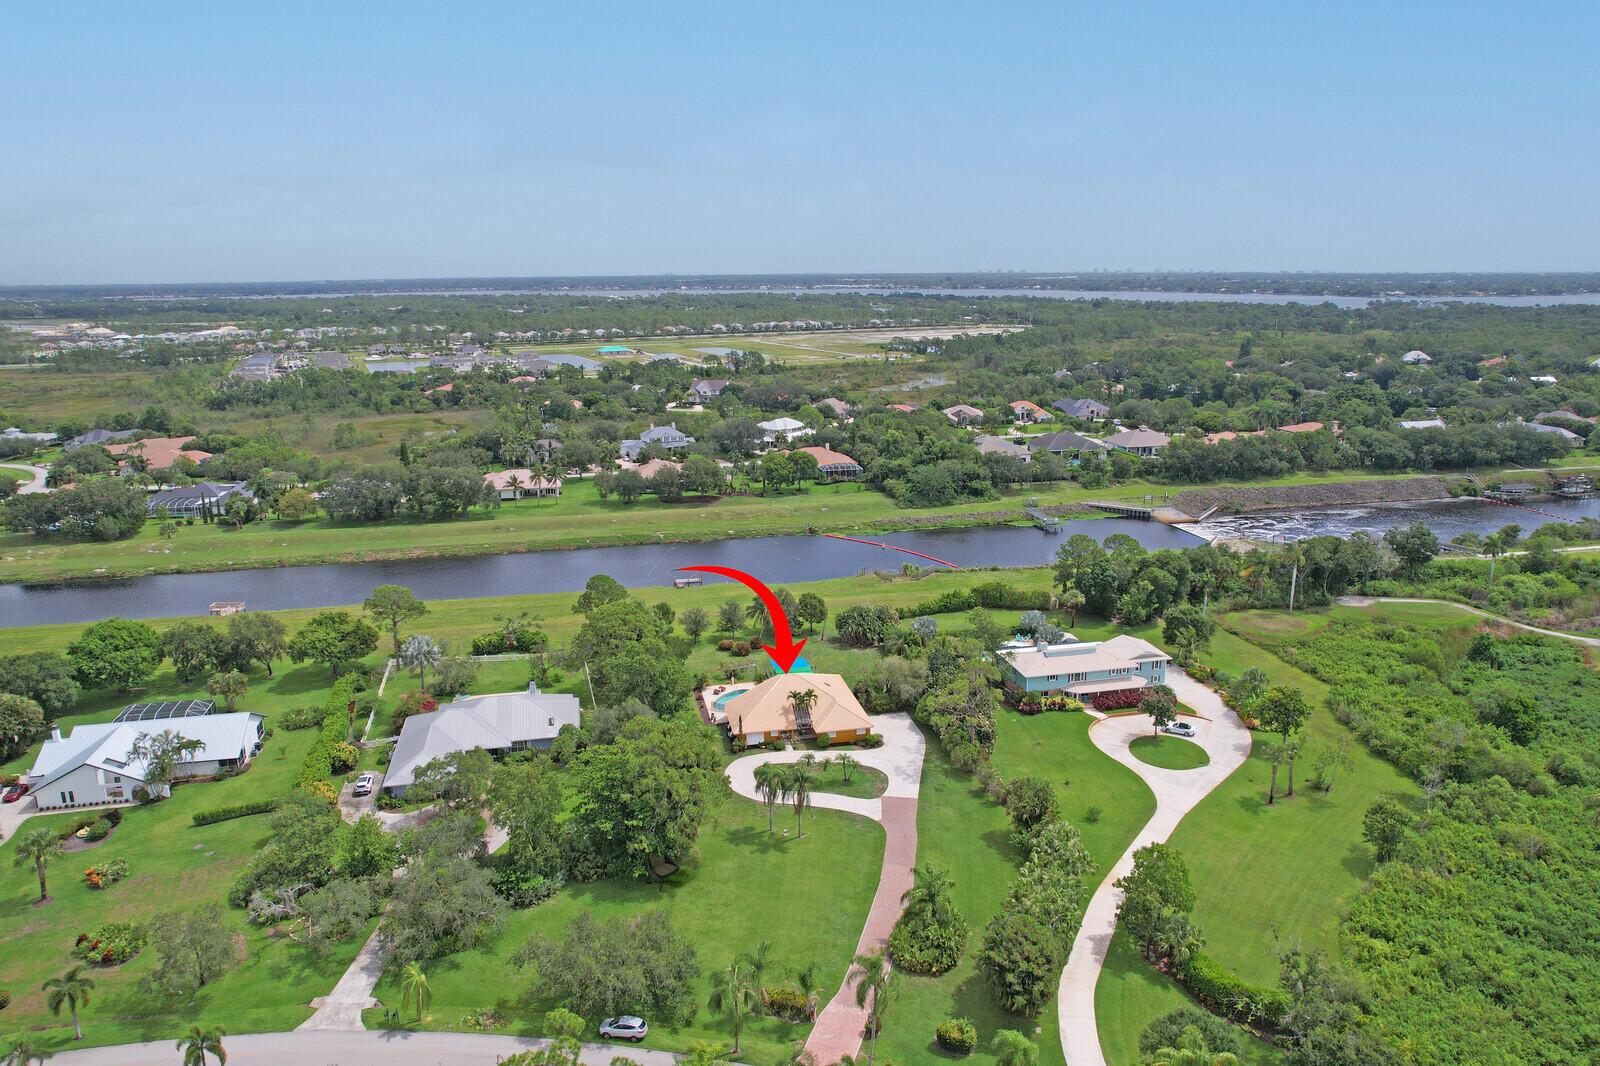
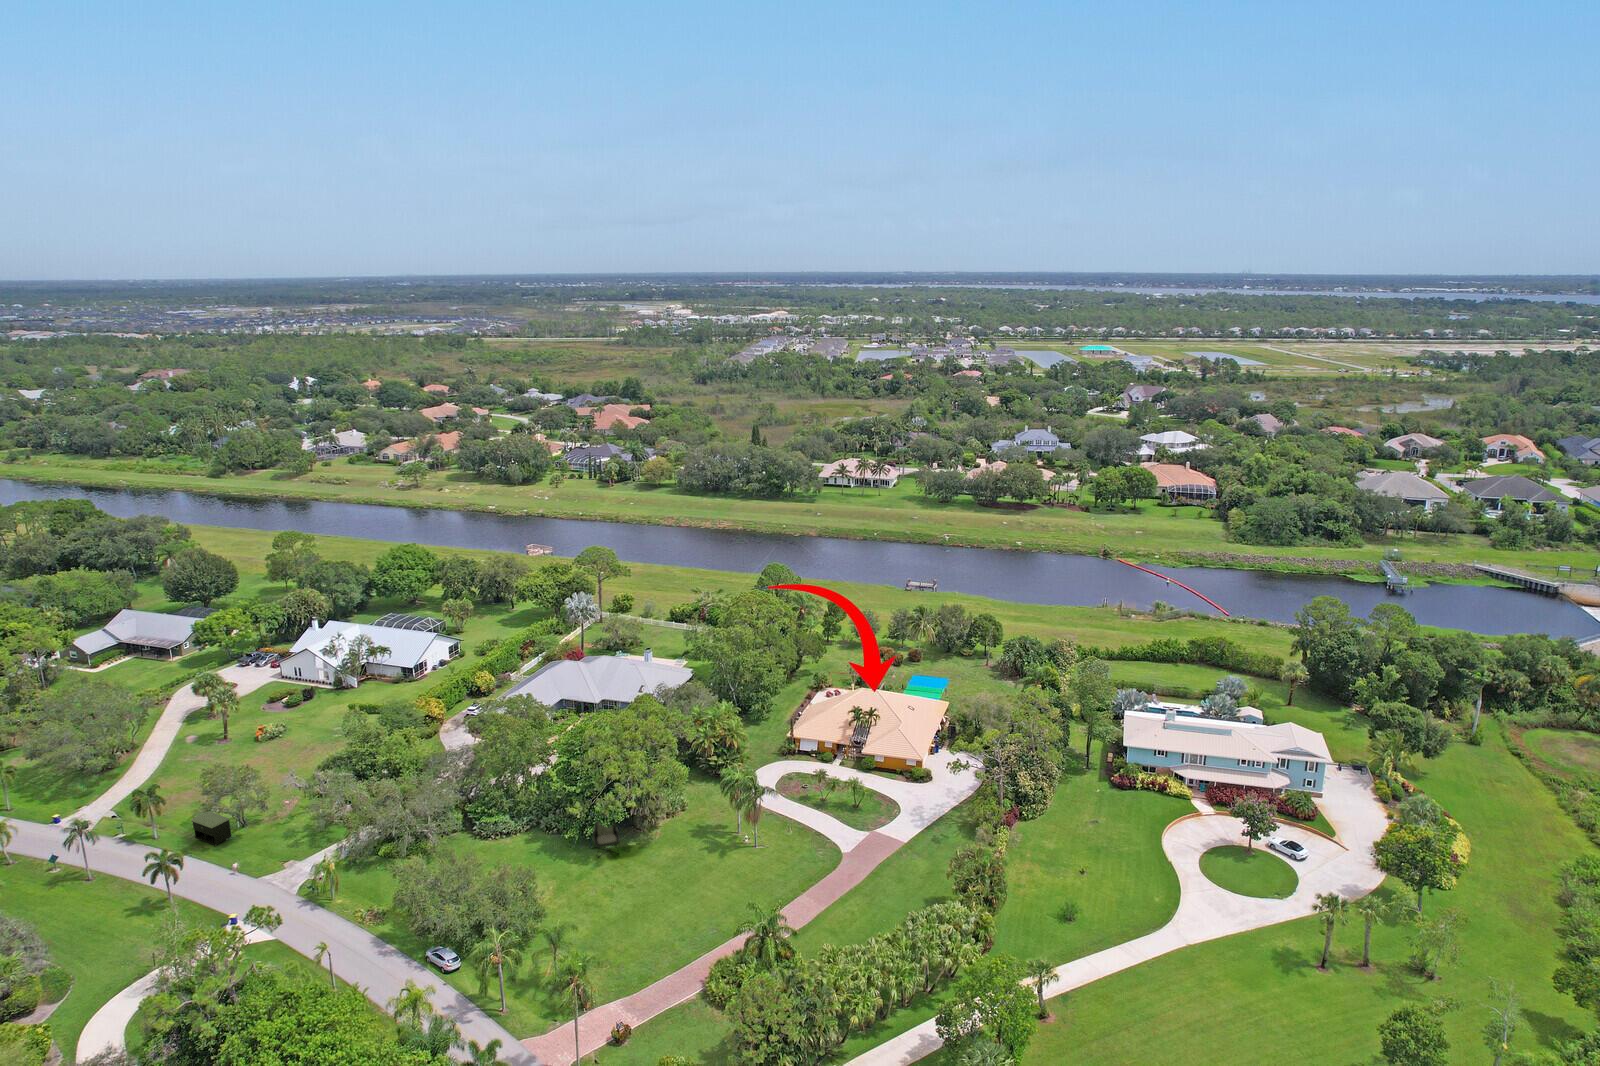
storage bench: none [144,976,201,1016] -> present [192,812,231,845]

